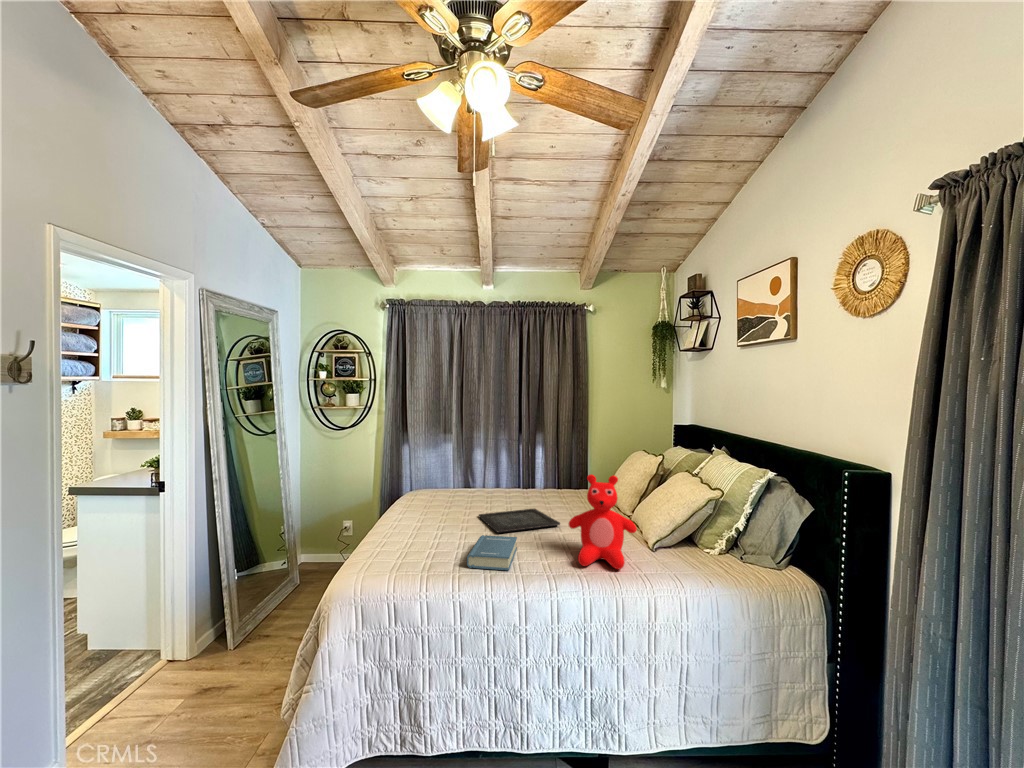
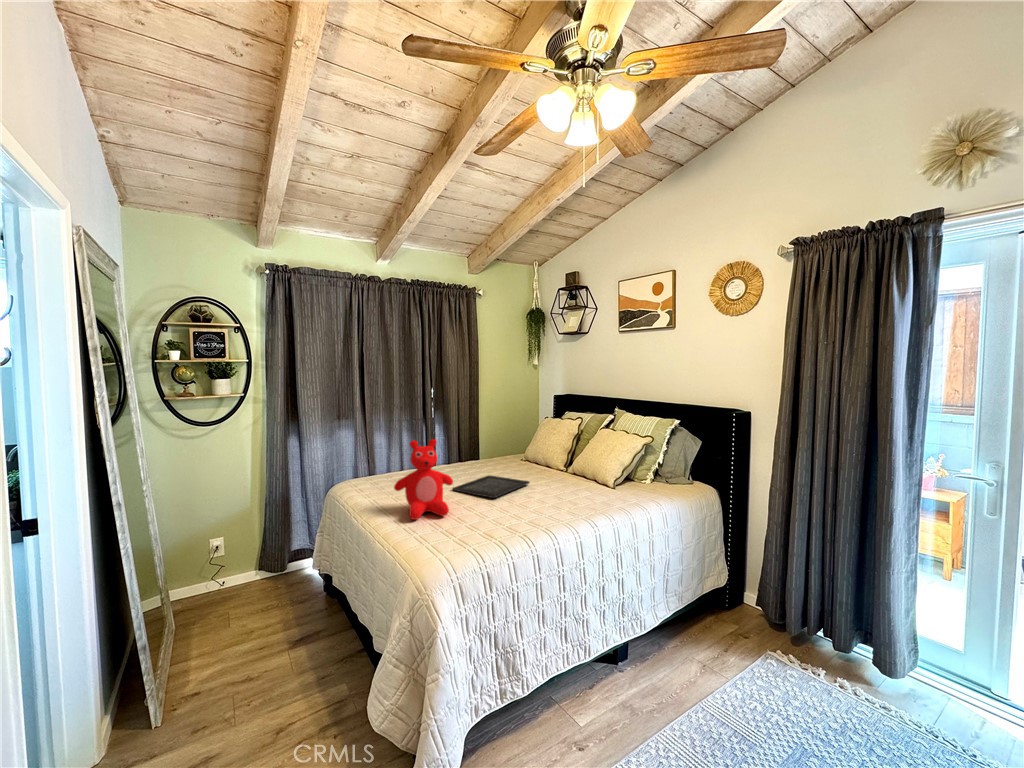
teddy bear: present [569,474,637,569] -> present [394,439,453,520]
hardback book: present [467,535,517,570] -> none [497,496,552,527]

